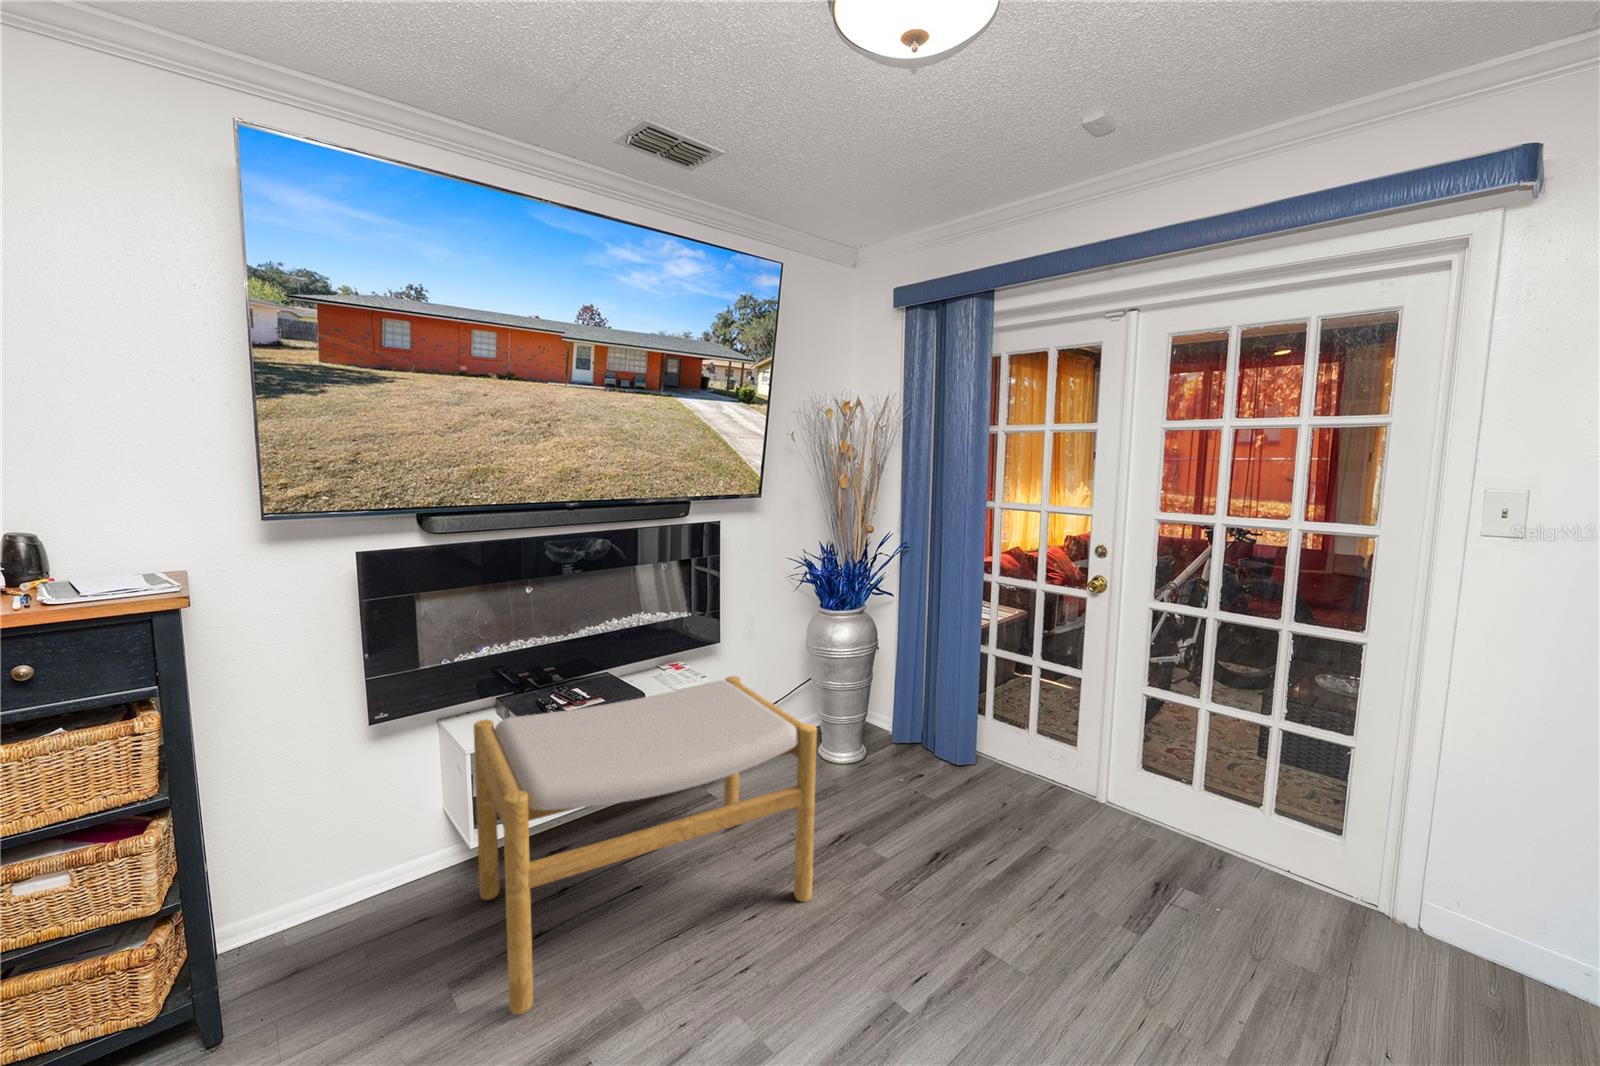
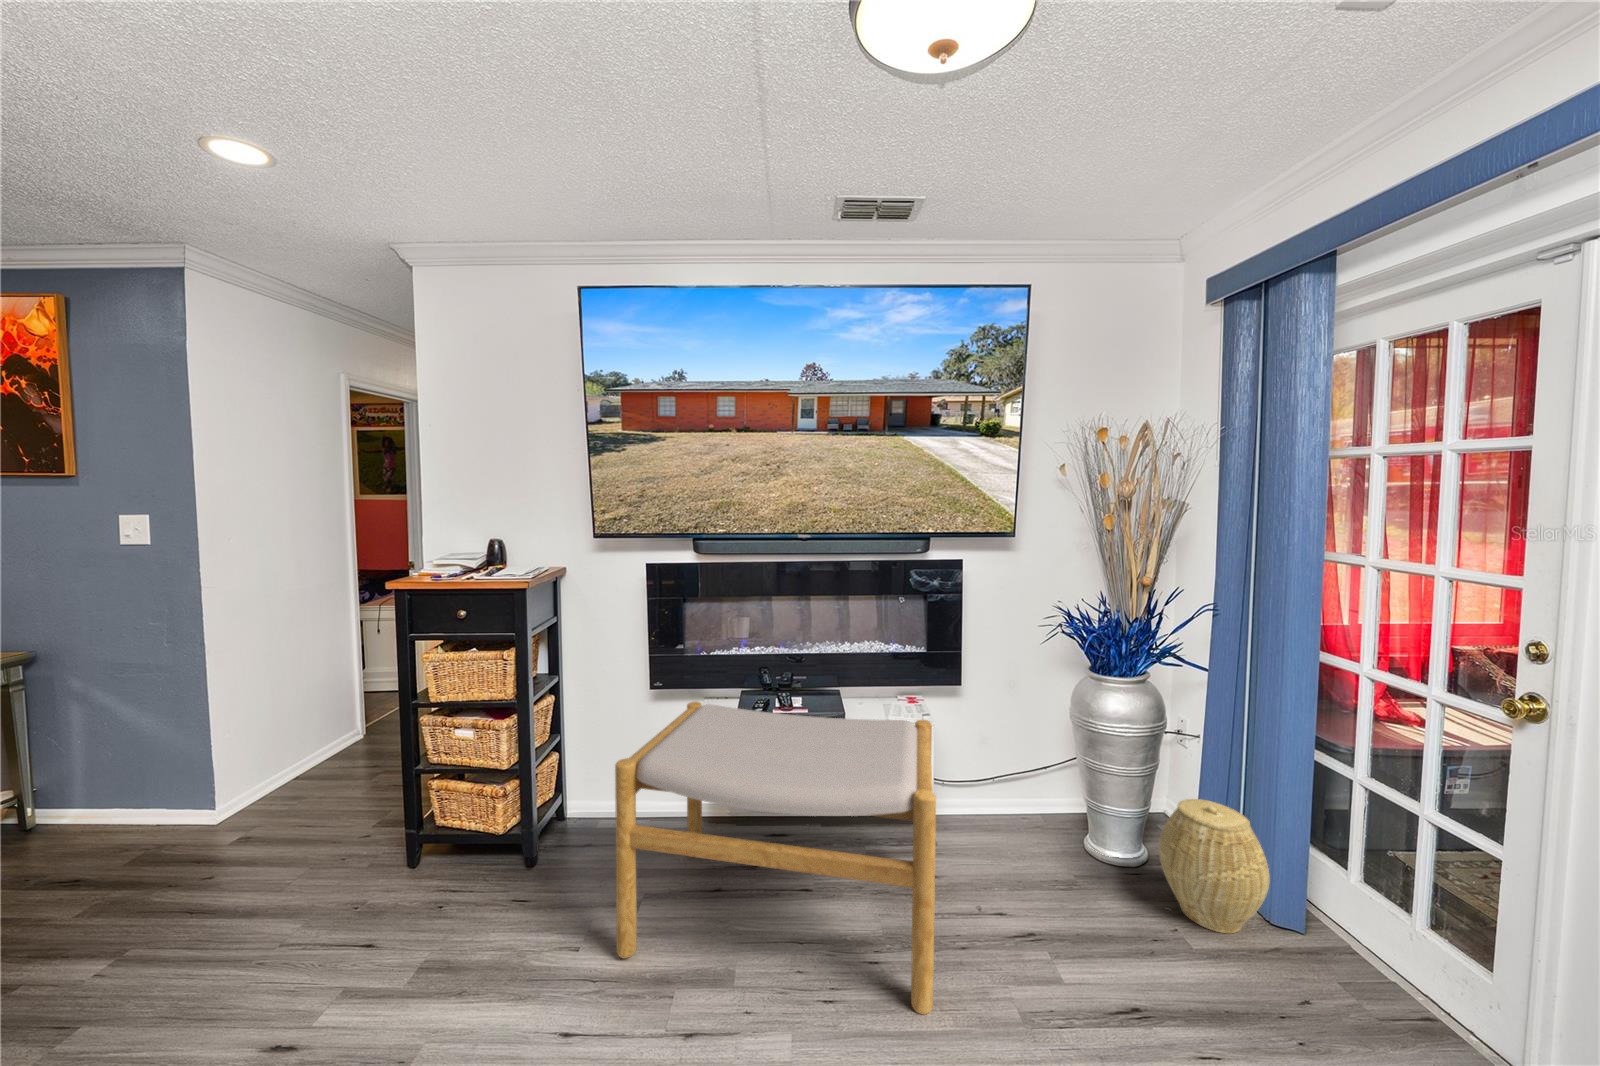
woven basket: none [878,686,942,772] -> present [1159,799,1270,933]

